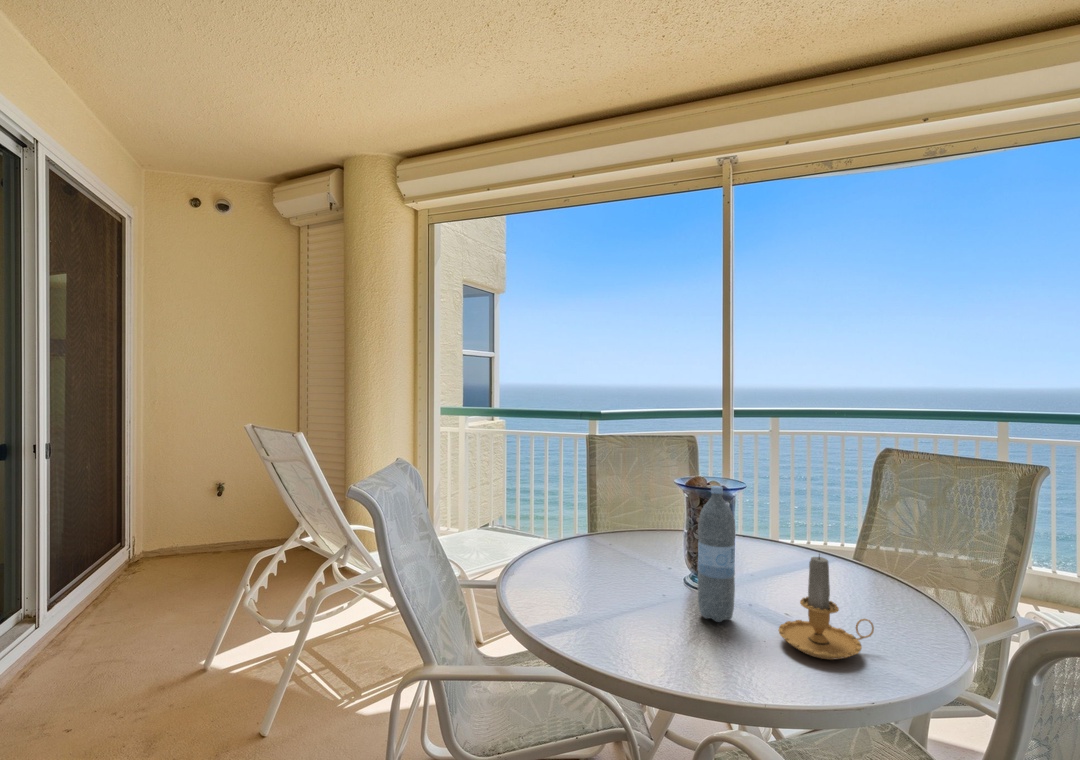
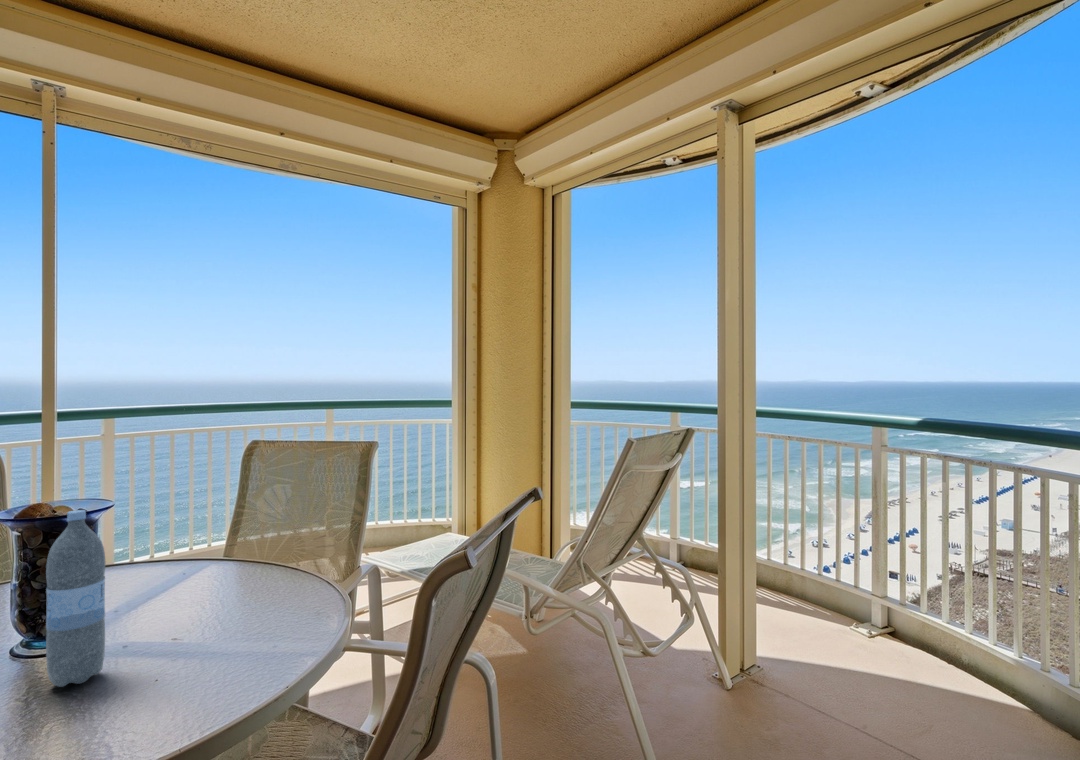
candle: present [779,556,874,660] -> none [167,556,266,667]

